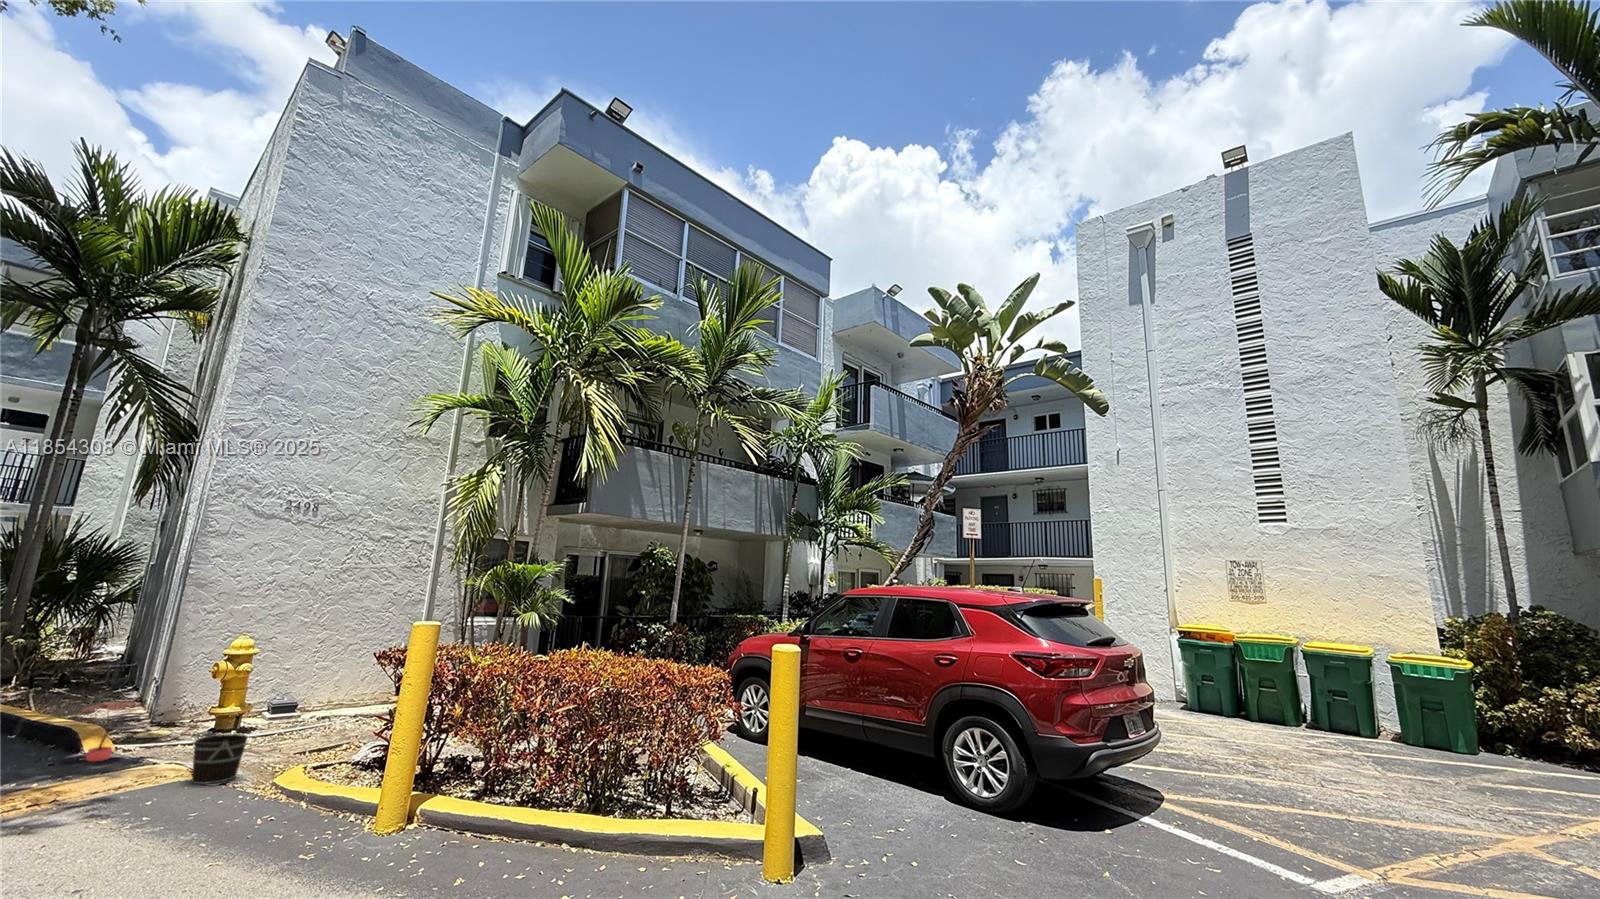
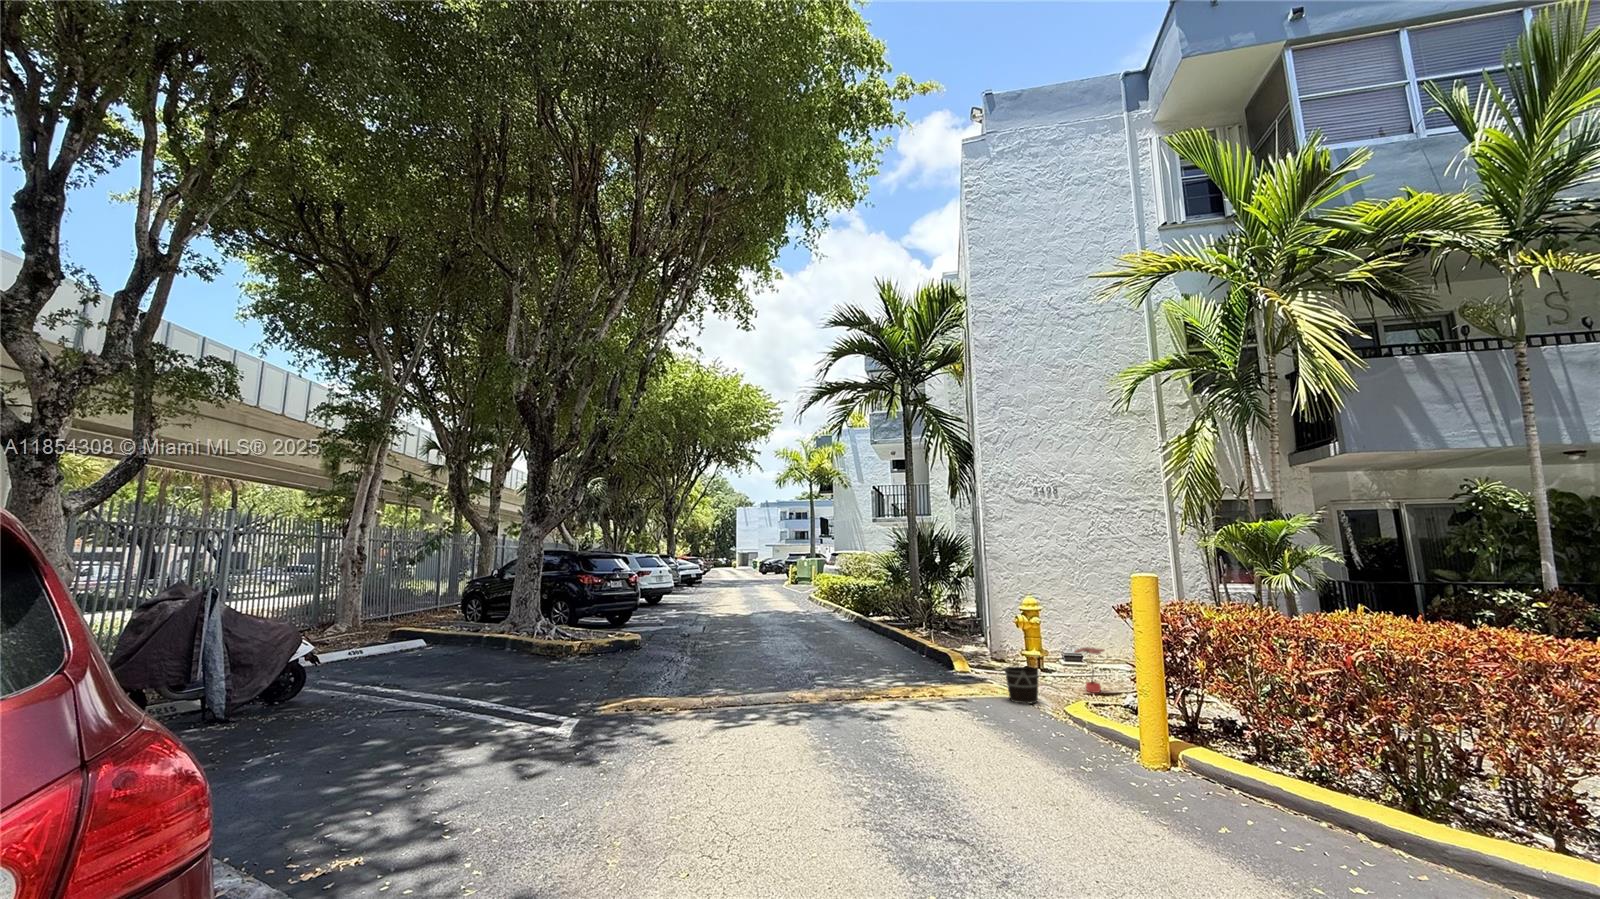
potted plant: present [82,702,136,762] -> present [1074,647,1104,693]

